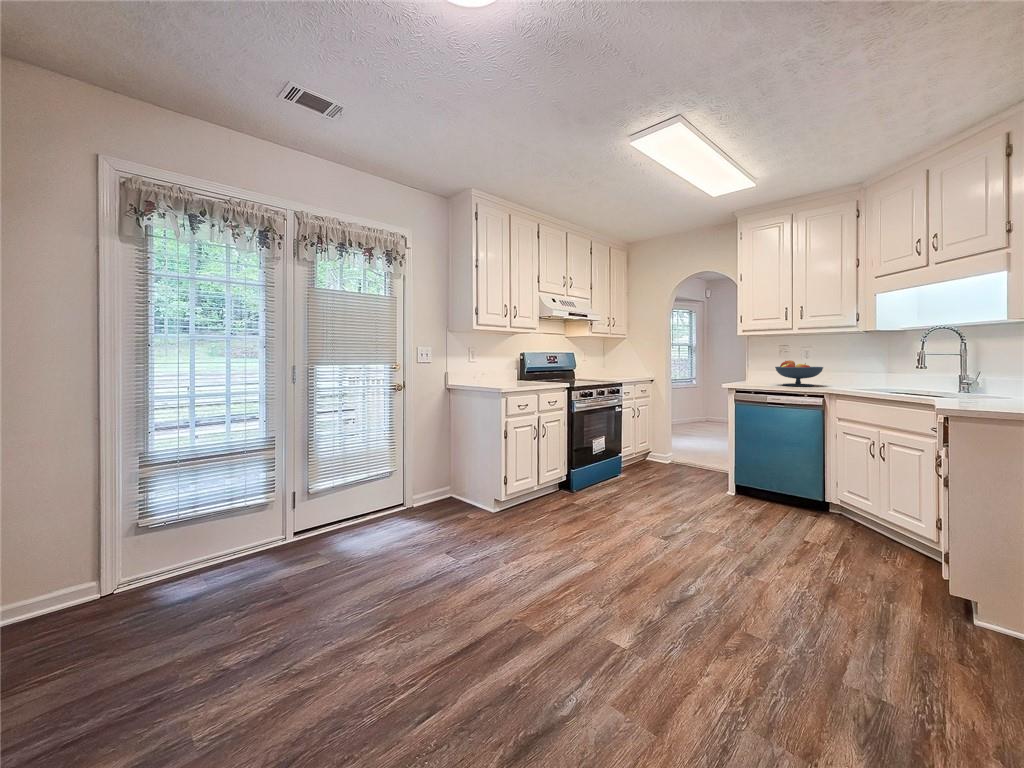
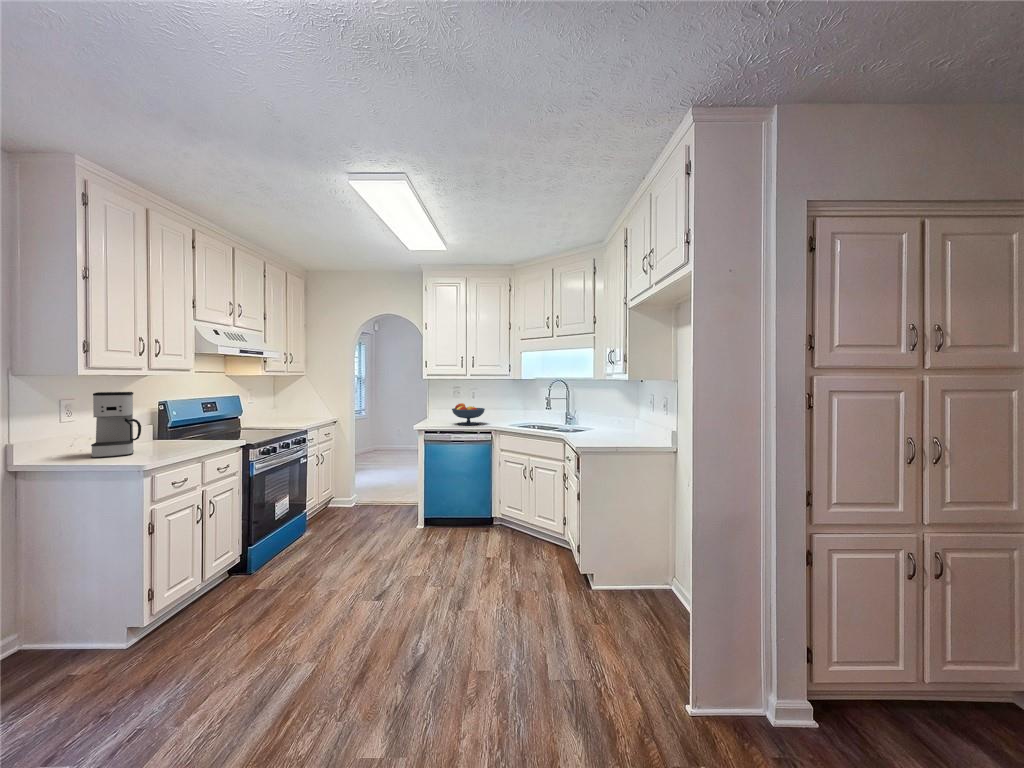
coffee maker: none [480,343,505,387] -> present [91,392,141,458]

